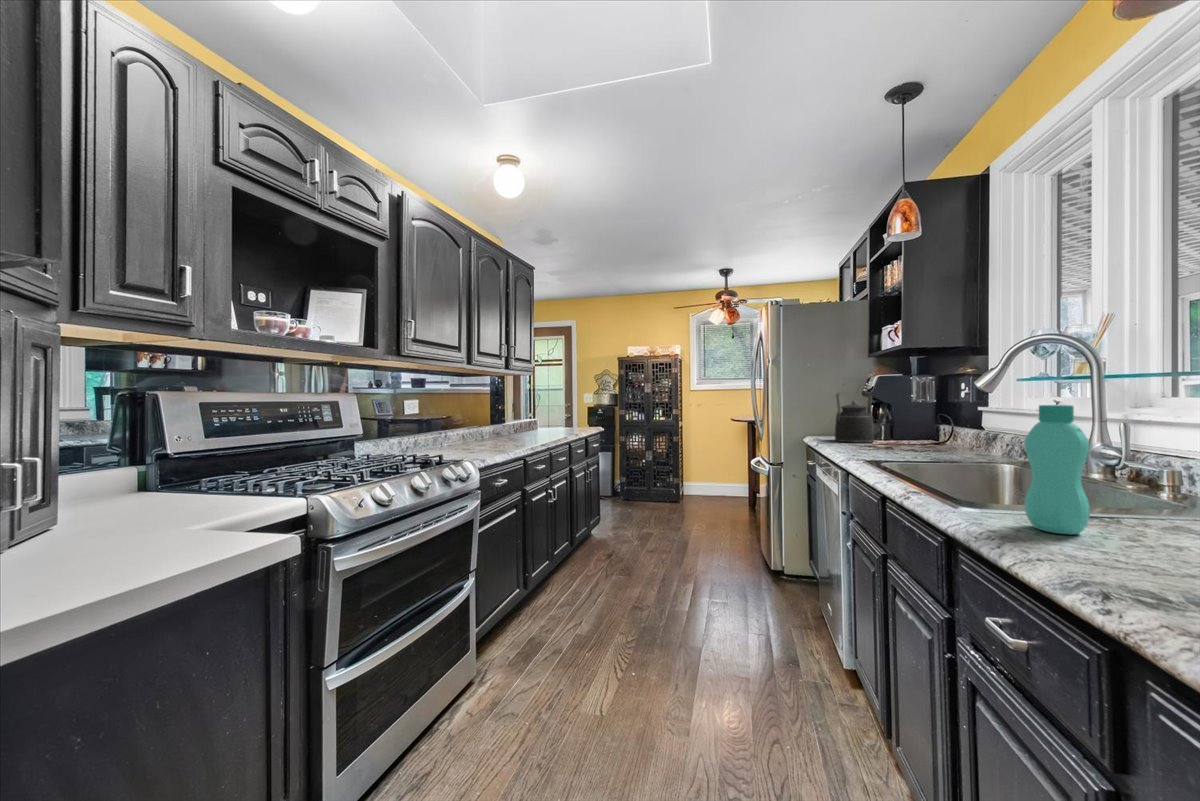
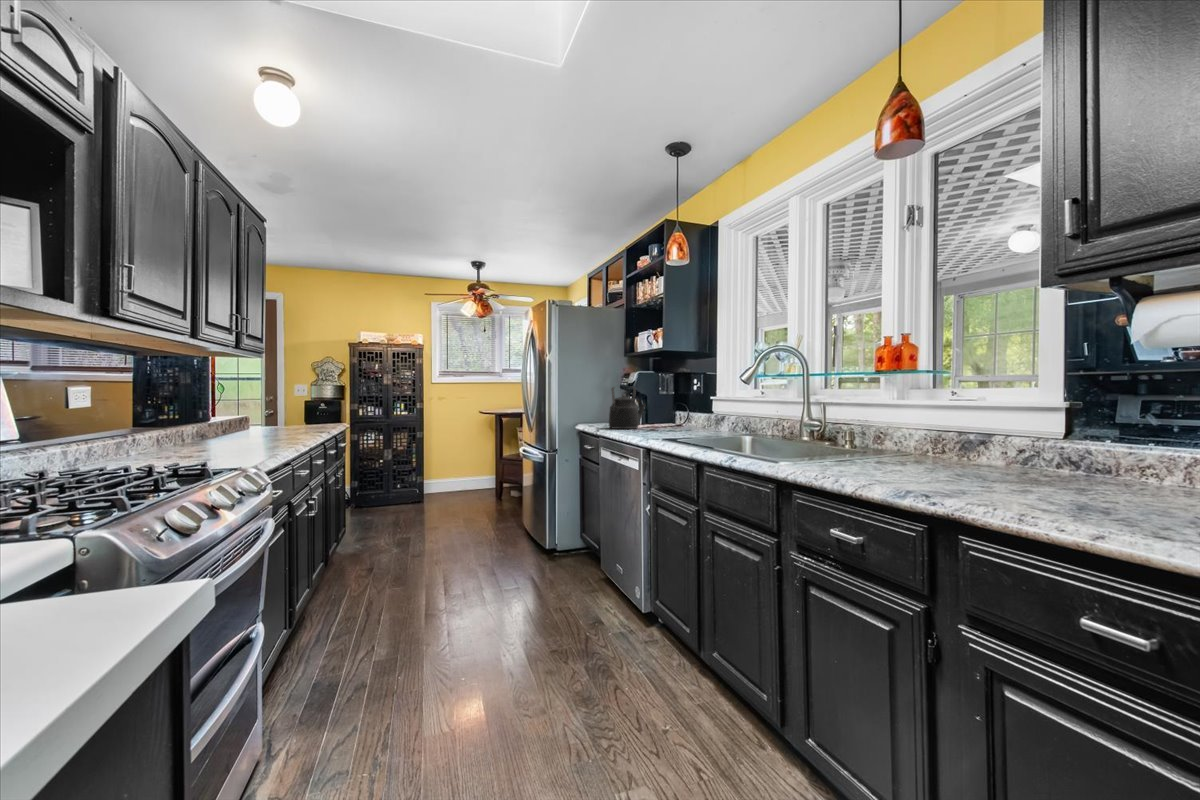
bottle: present [1025,405,1090,534] -> none [818,393,849,473]

